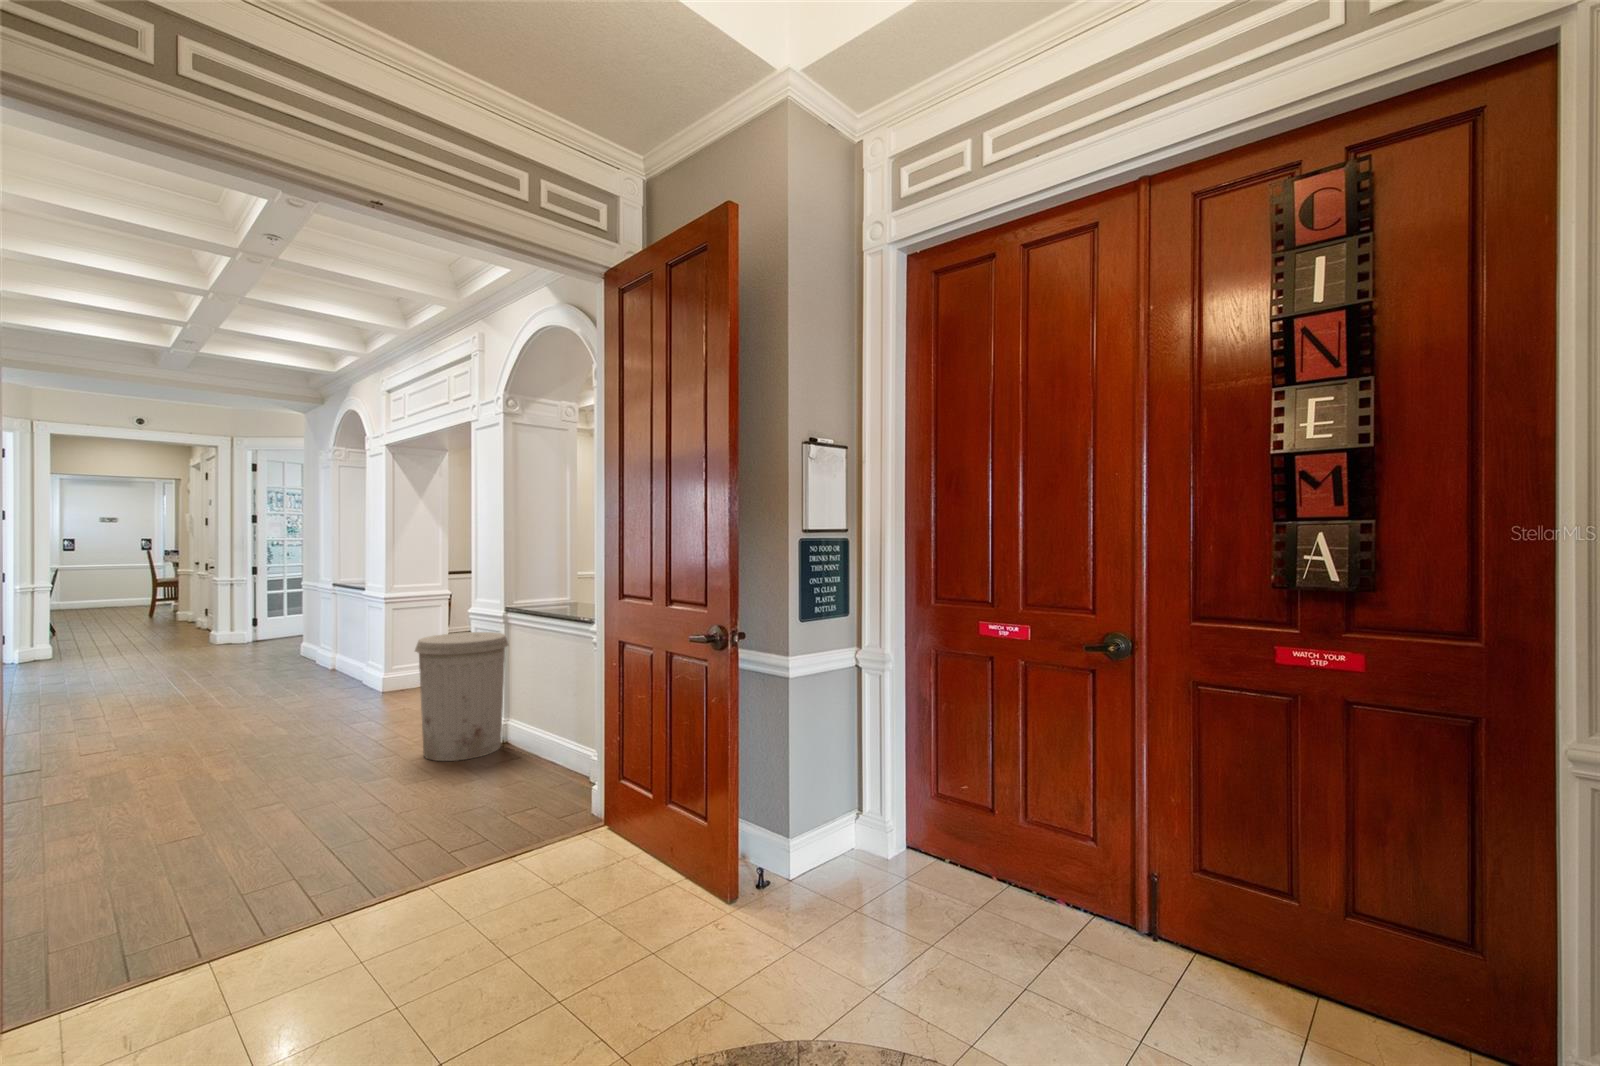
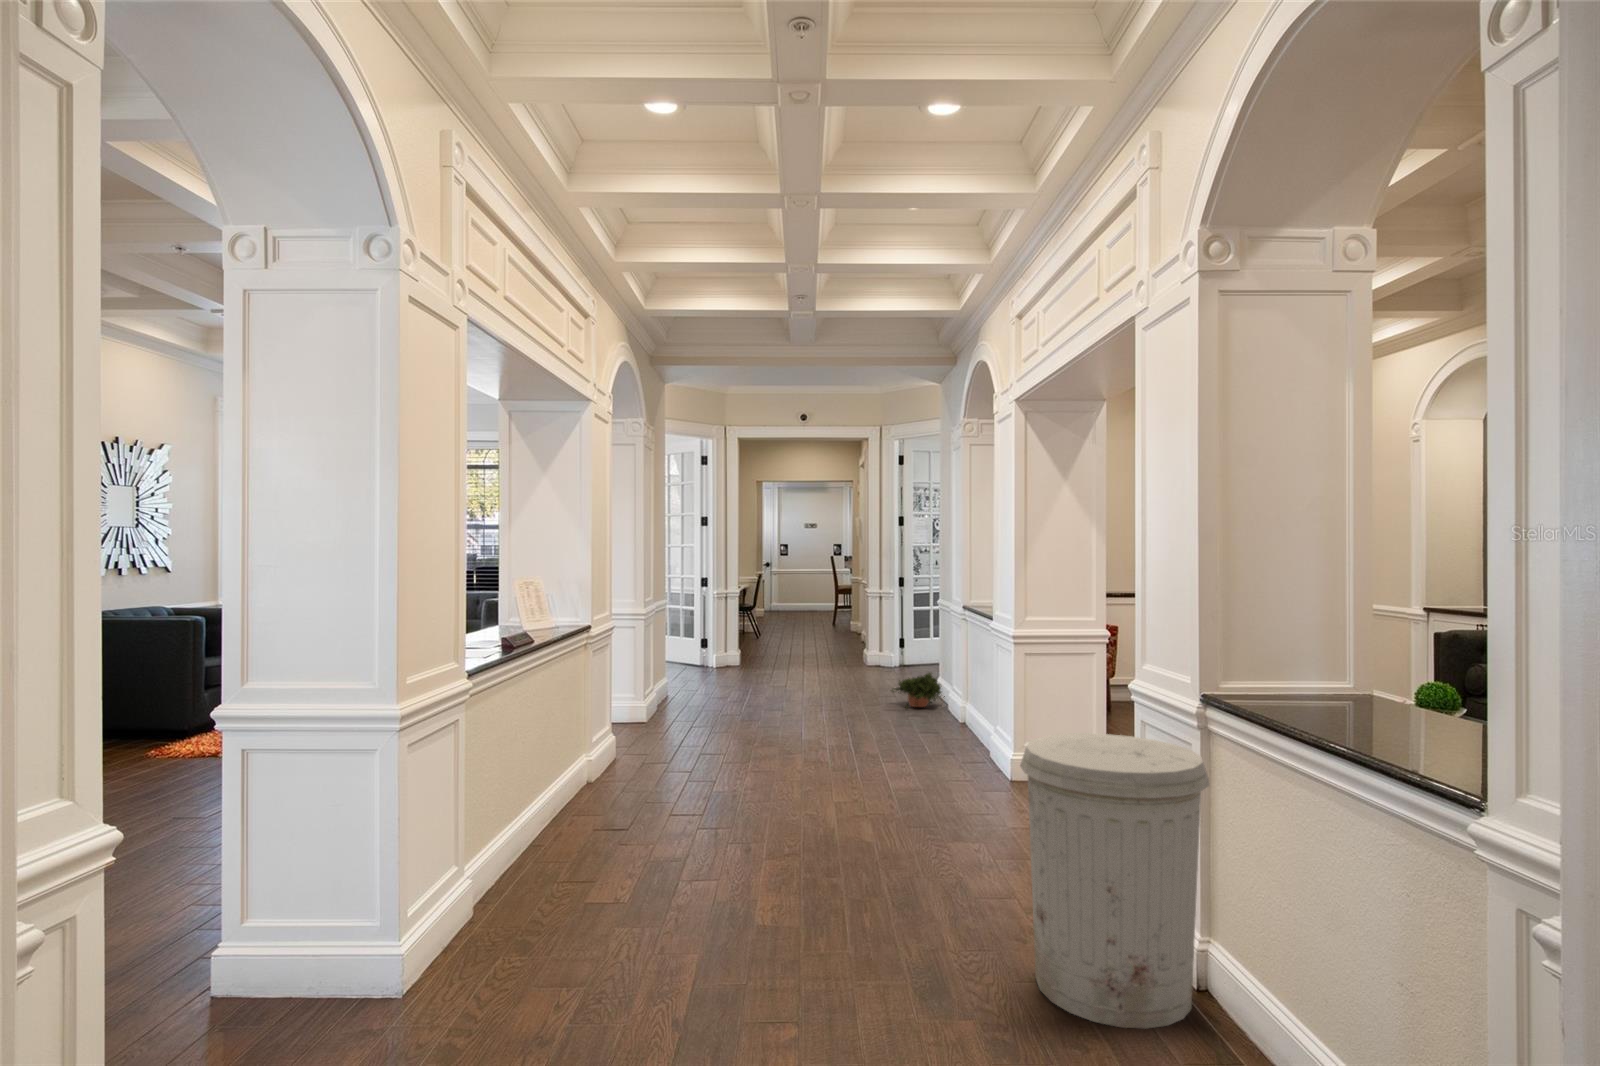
potted plant: none [259,636,316,667] -> present [892,673,945,708]

